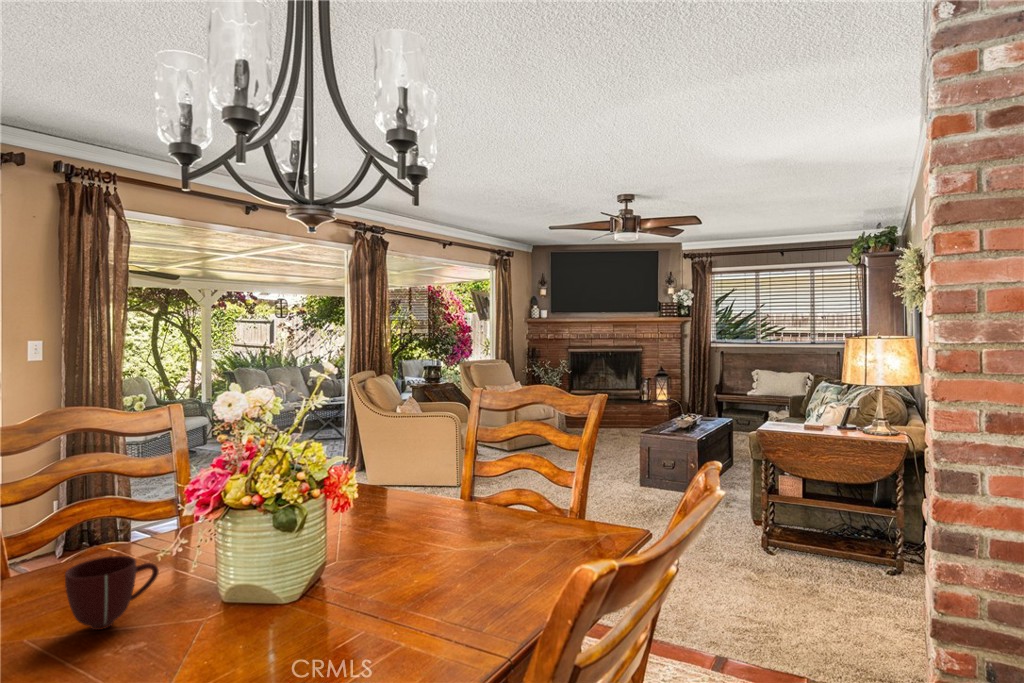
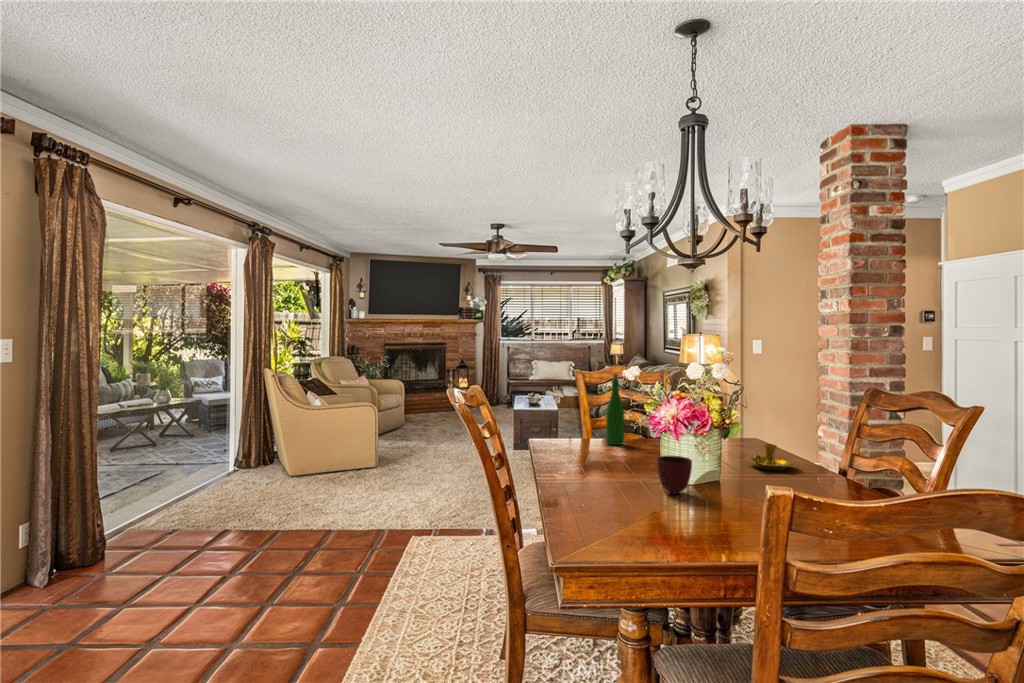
wine bottle: none [375,401,402,514] -> present [606,373,624,445]
candlestick: none [369,560,475,622] -> present [745,444,796,470]

